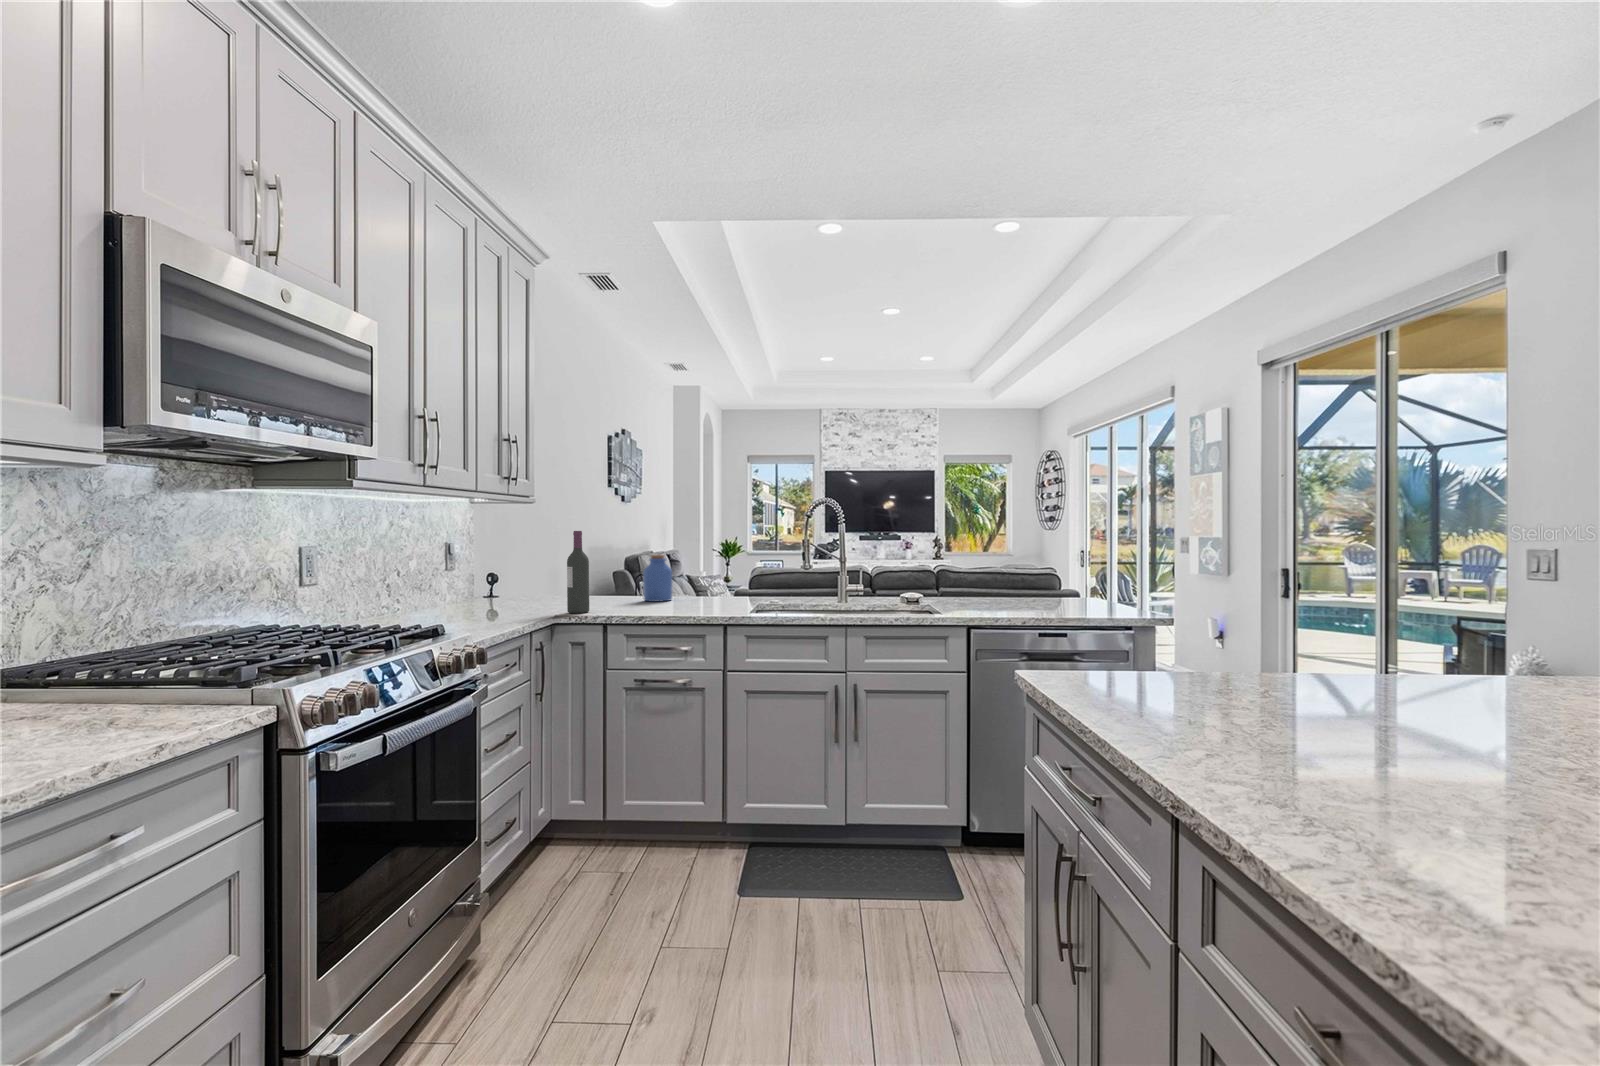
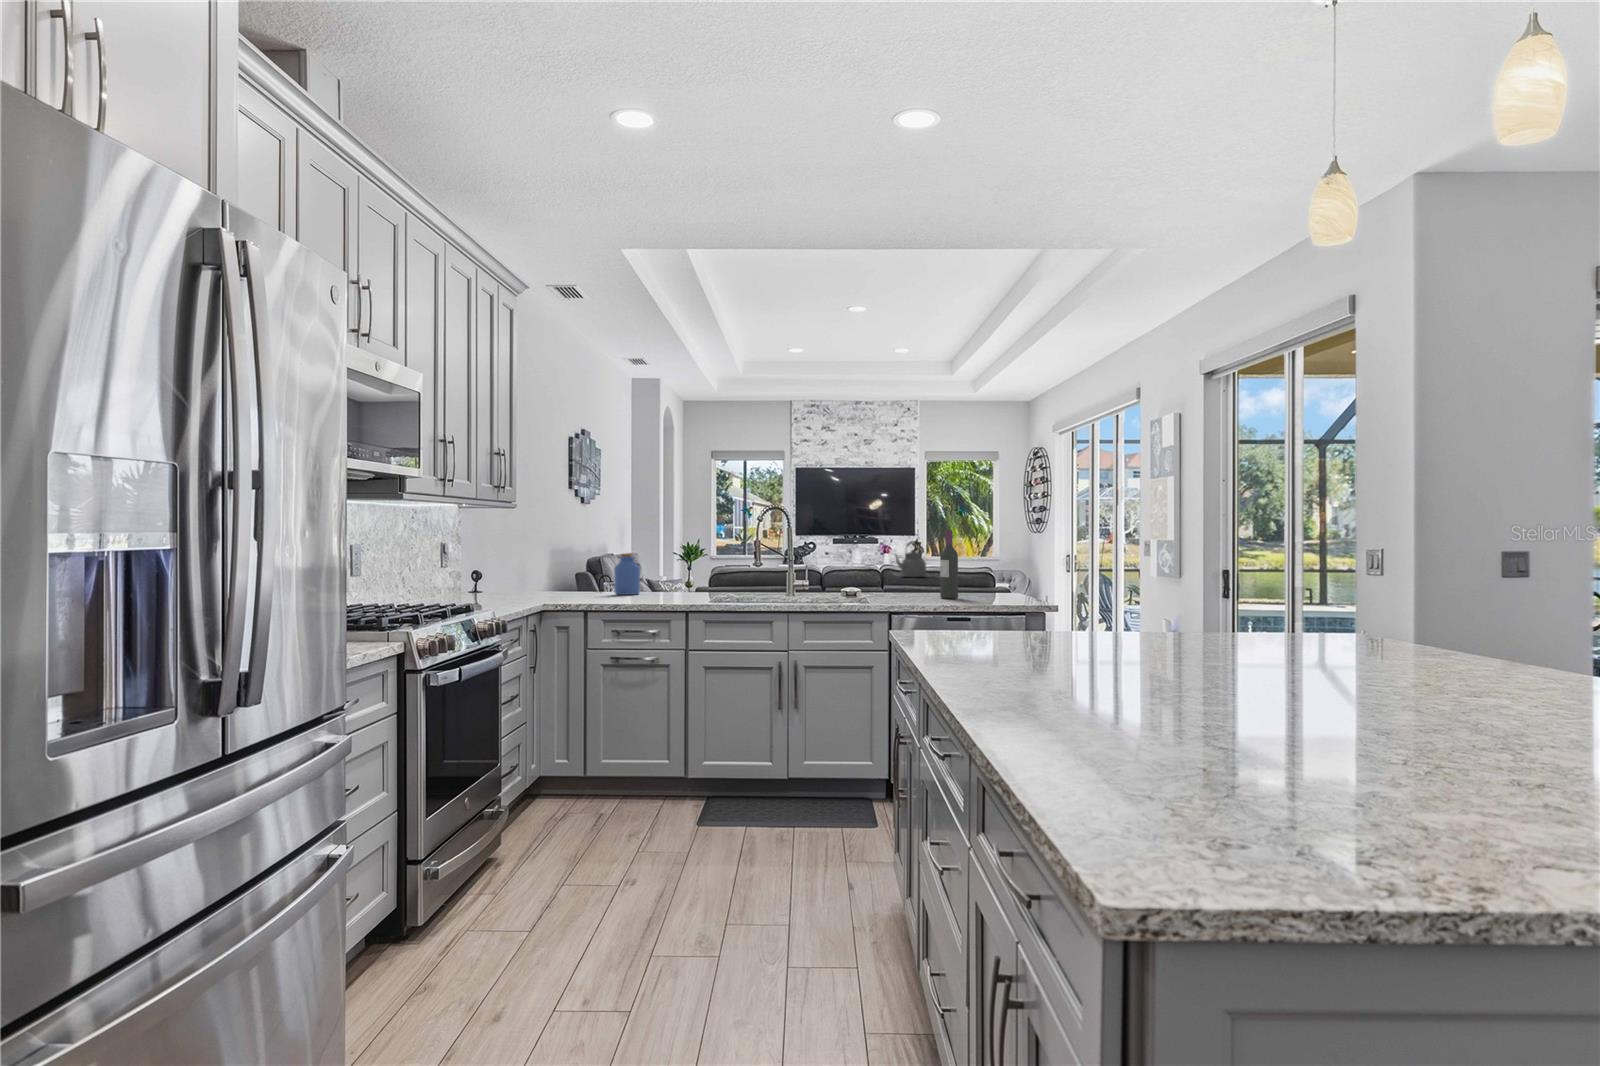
wine bottle: present [567,531,589,613] -> present [940,530,958,599]
kettle: none [935,539,969,576] -> present [895,541,926,577]

